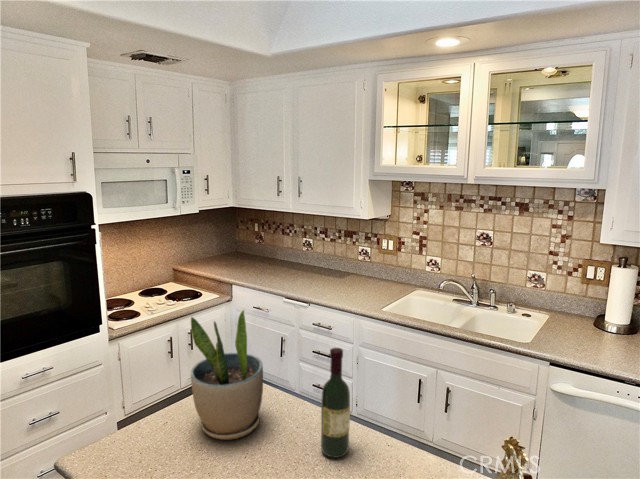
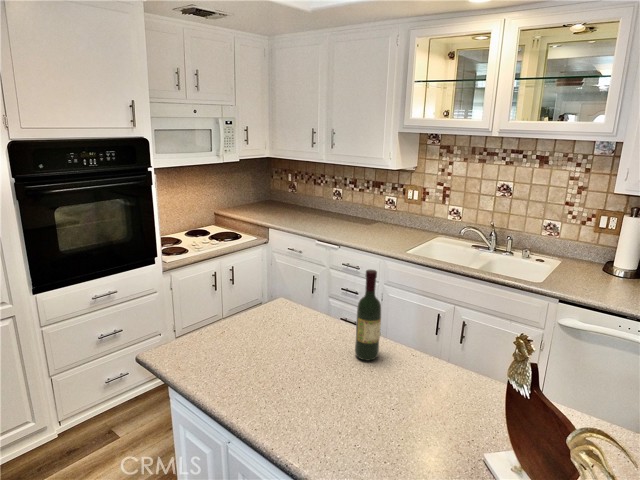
potted plant: present [191,310,263,440] -> none [246,234,306,344]

